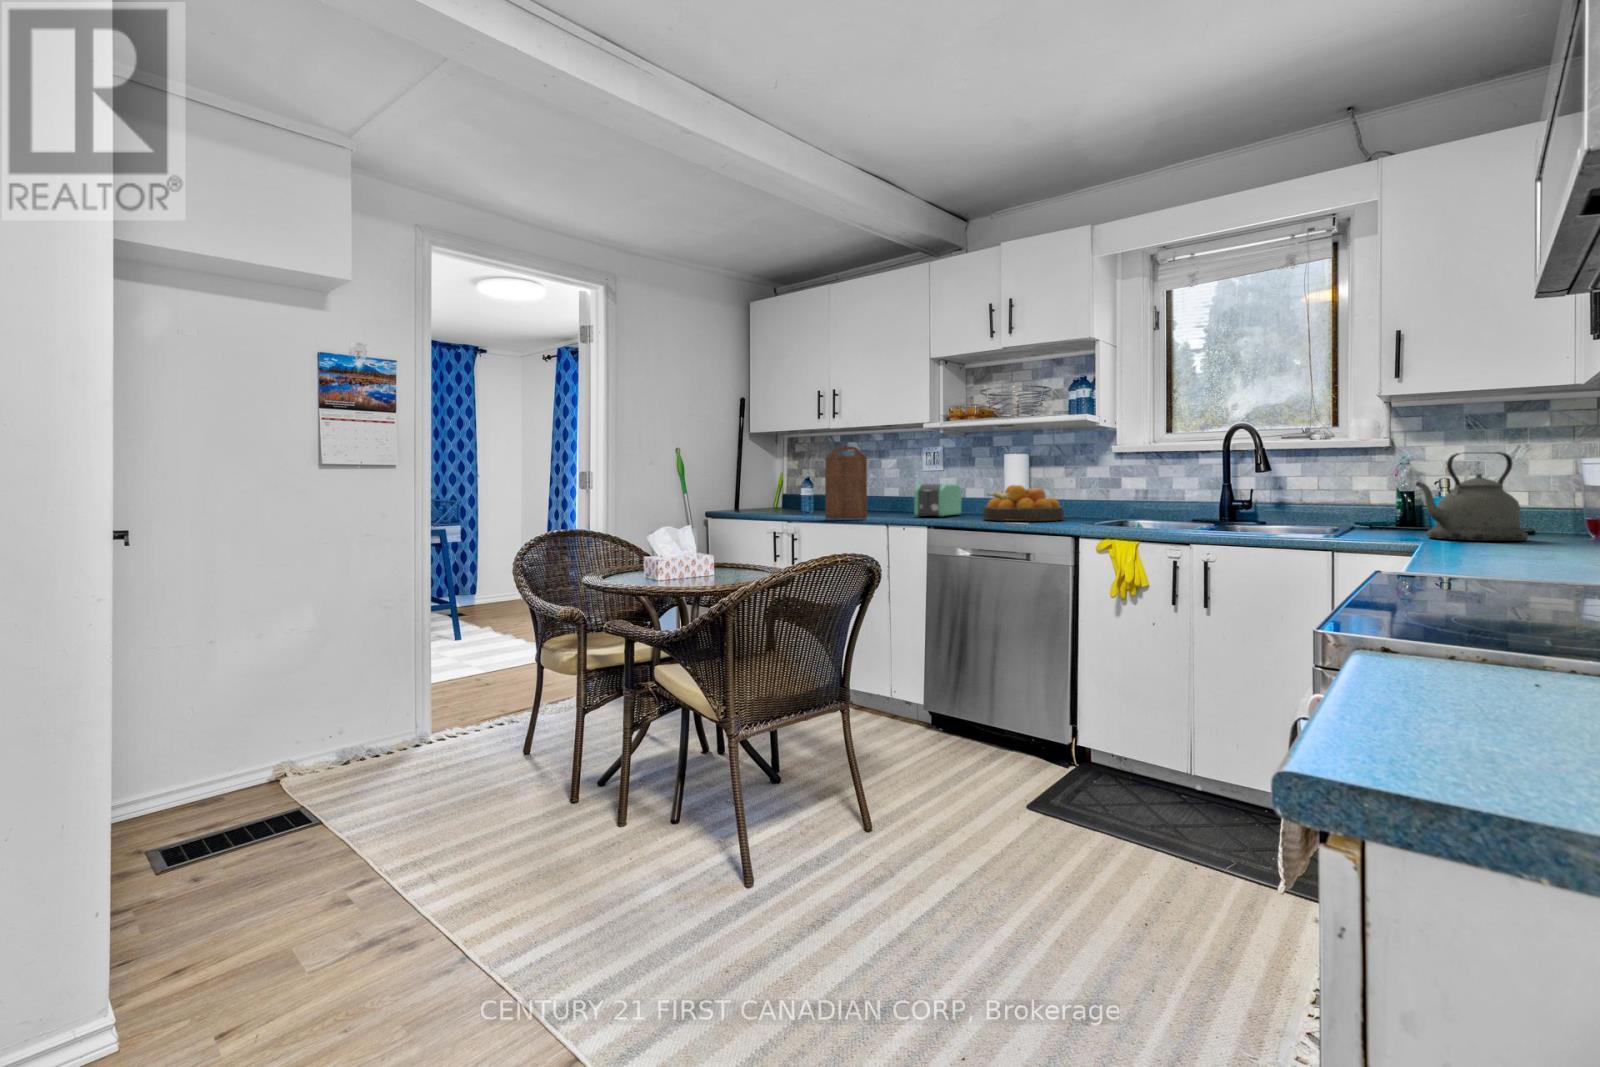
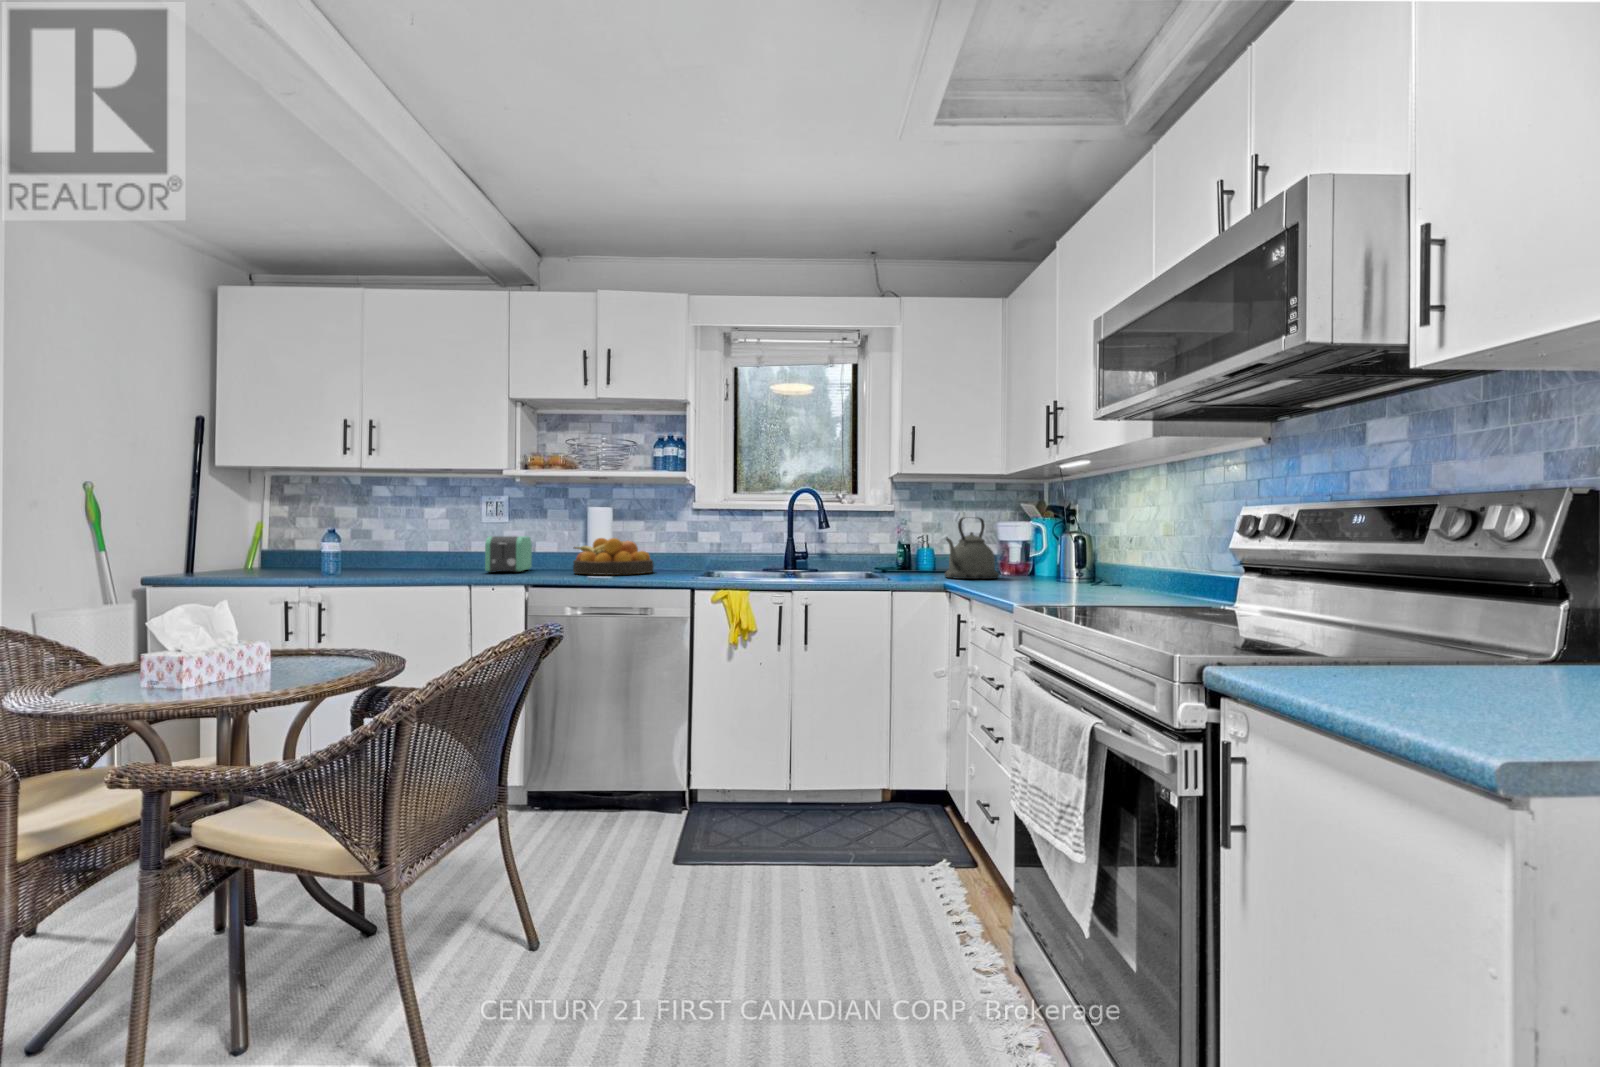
cutting board: present [825,446,867,519] -> none [374,490,434,580]

